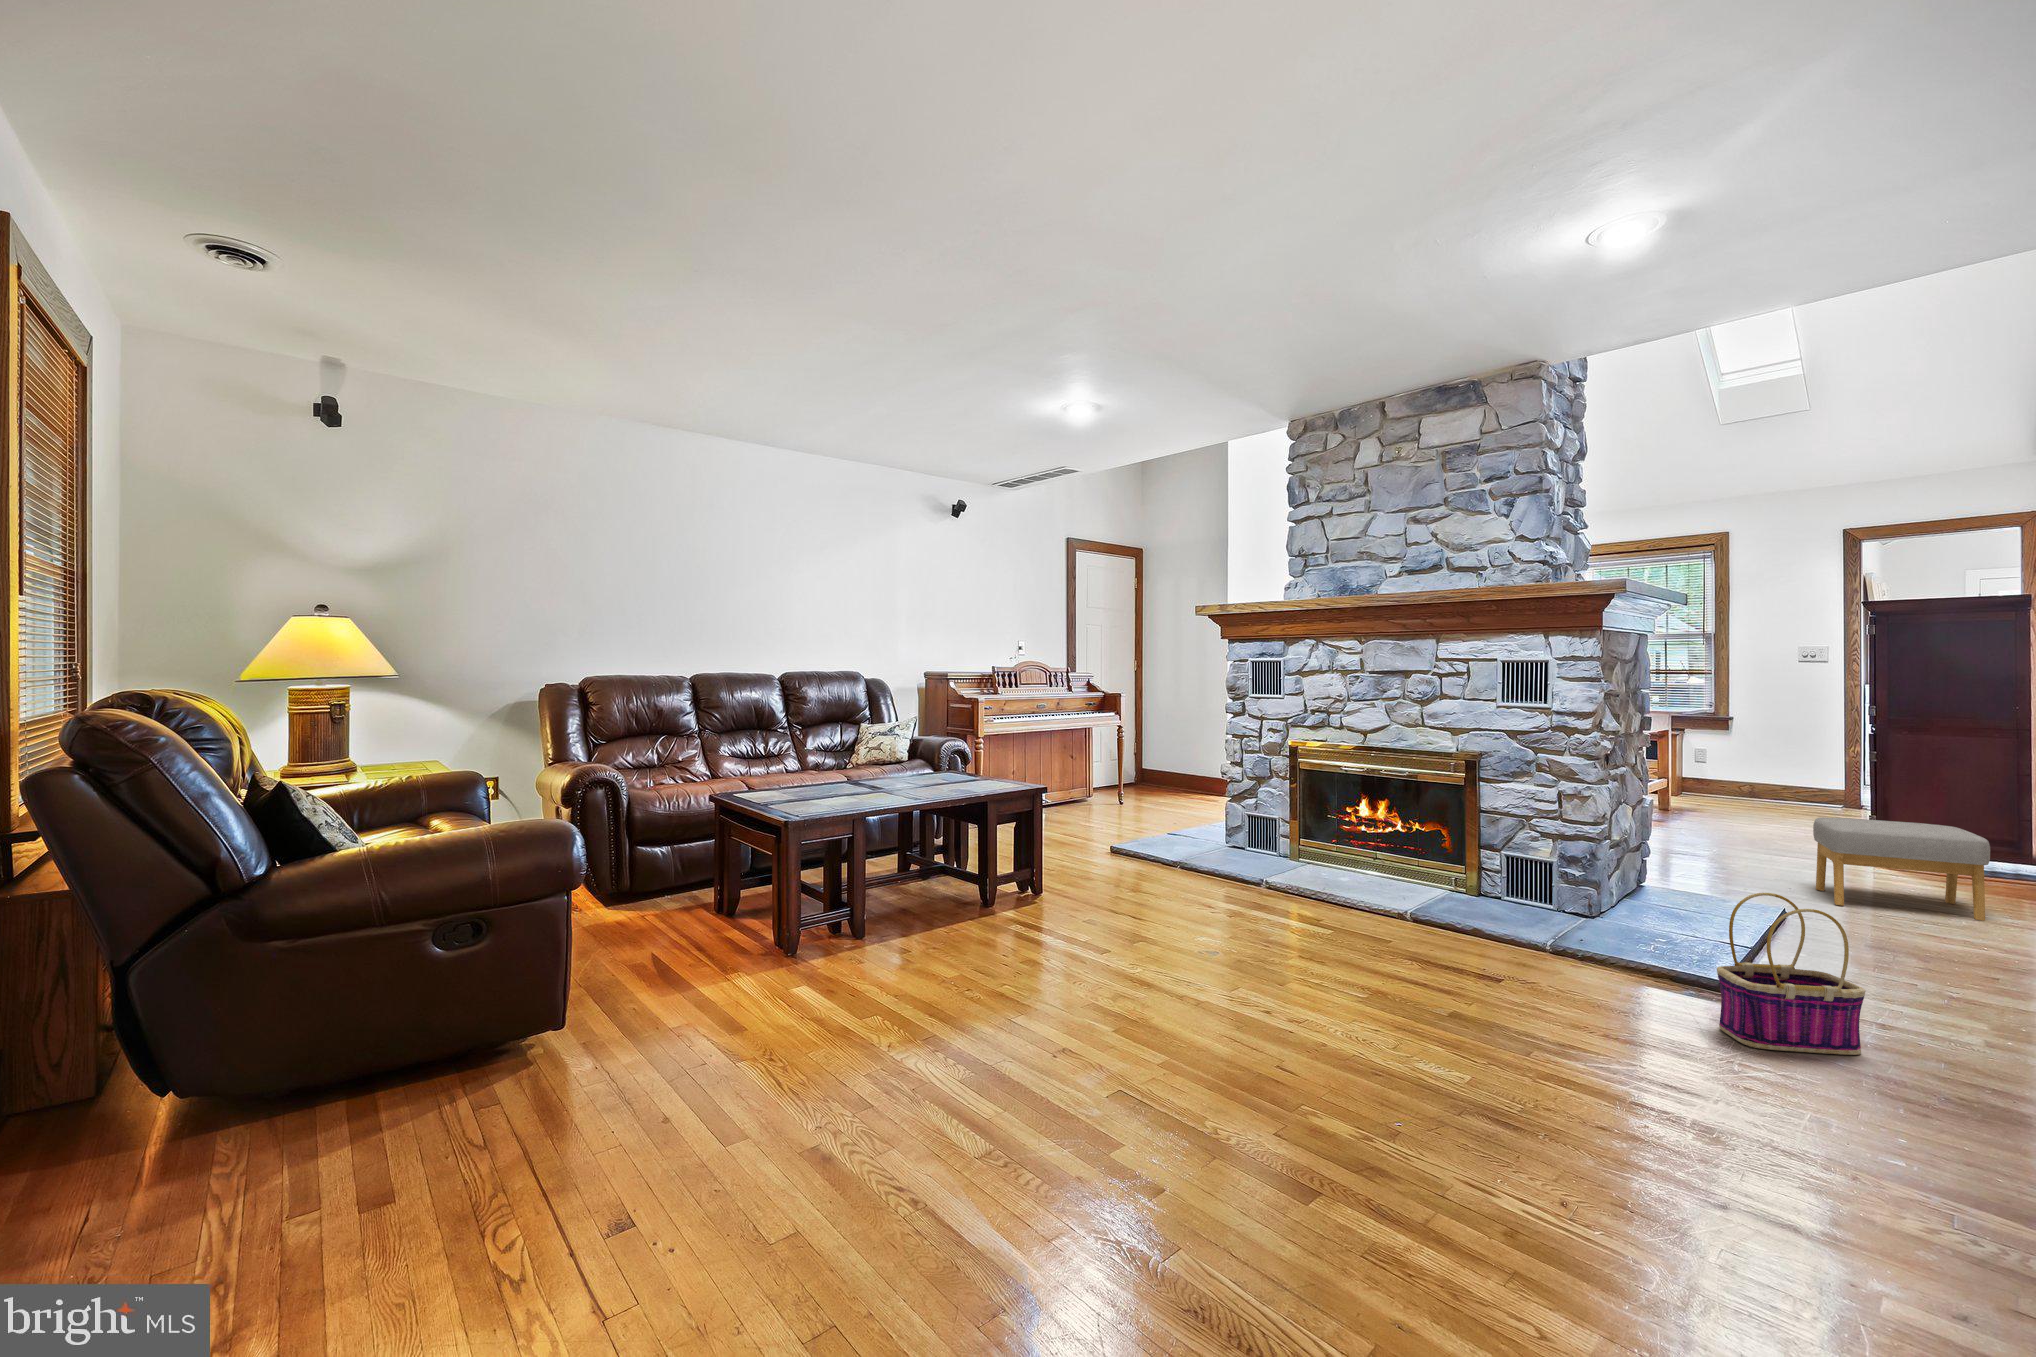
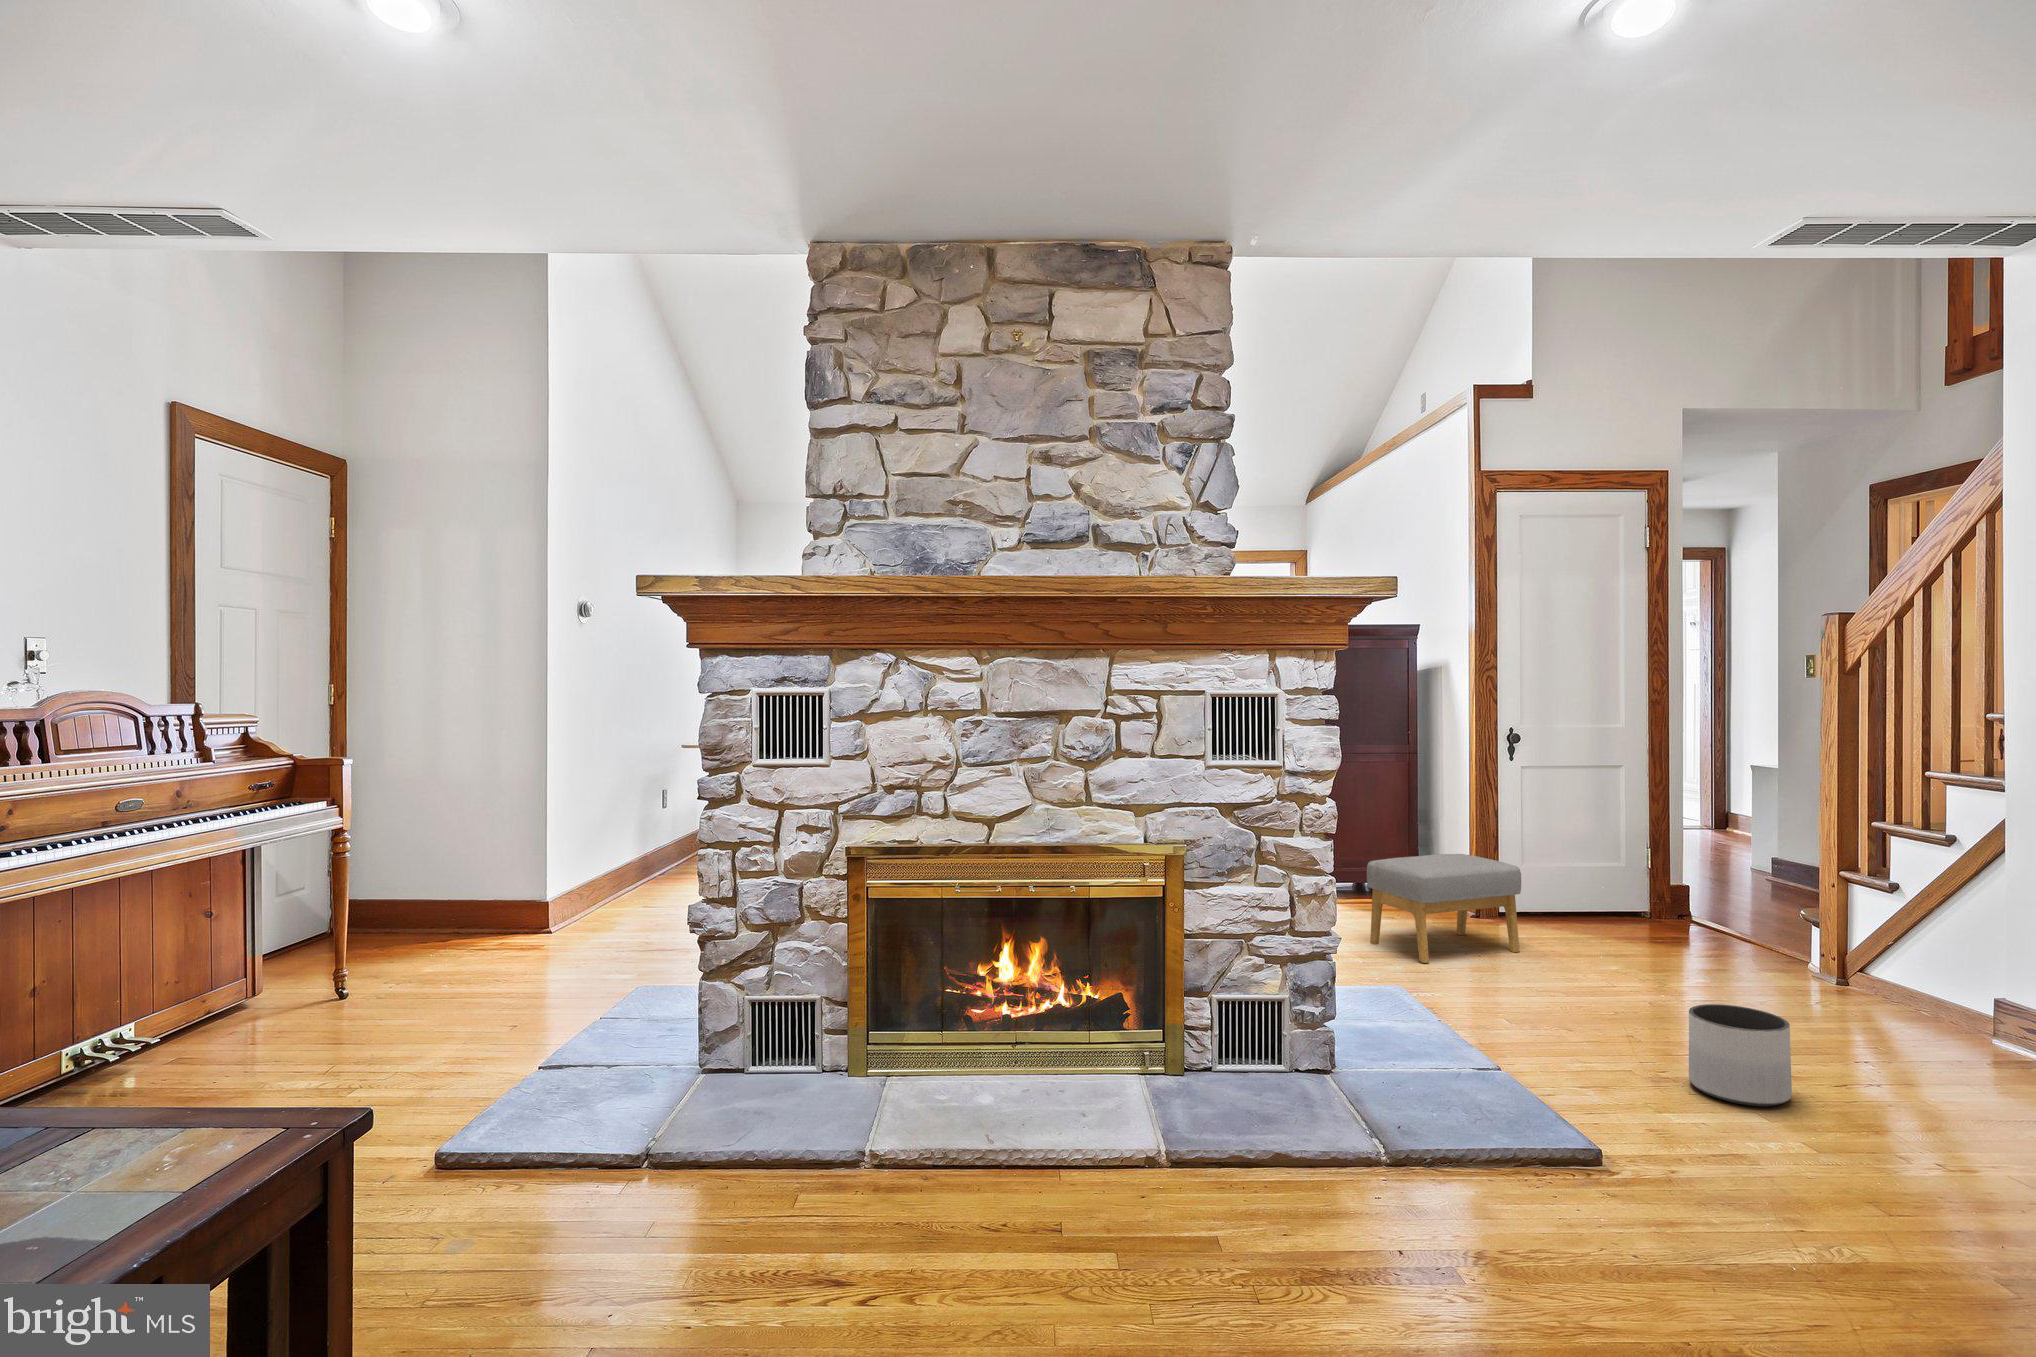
basket: present [1717,893,1865,1055] -> none [1803,1032,1944,1290]
planter: none [1884,927,1986,1011] -> present [1689,1004,1792,1106]

